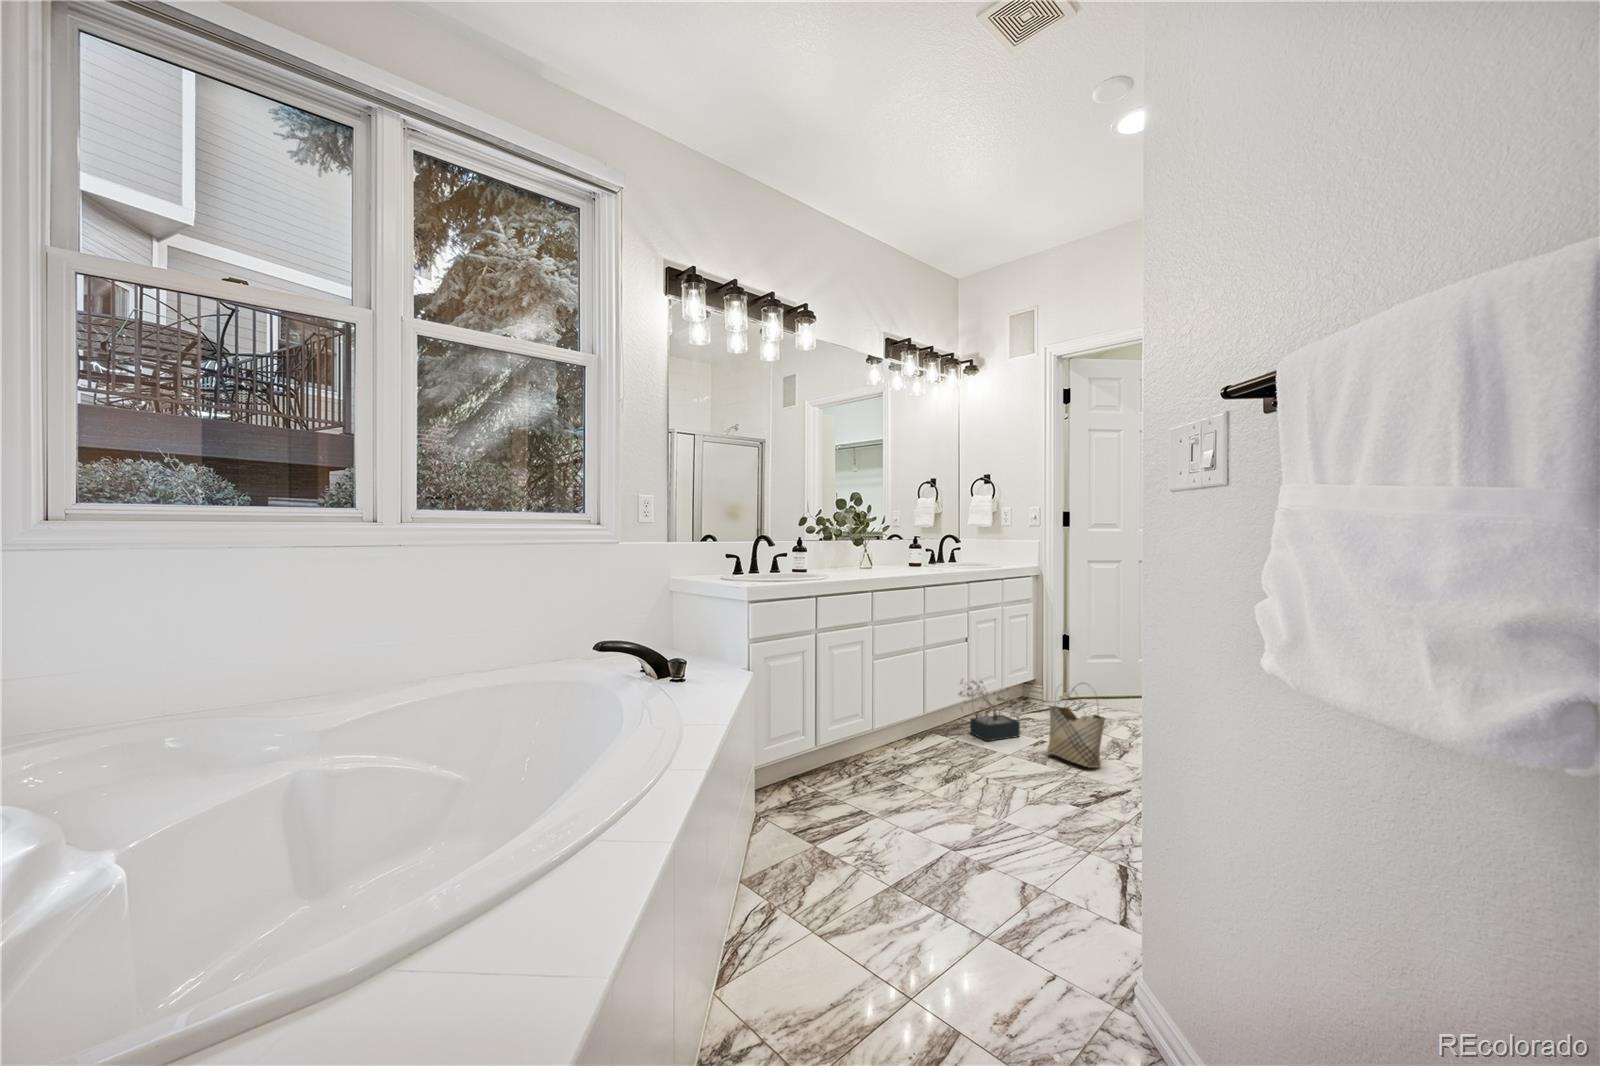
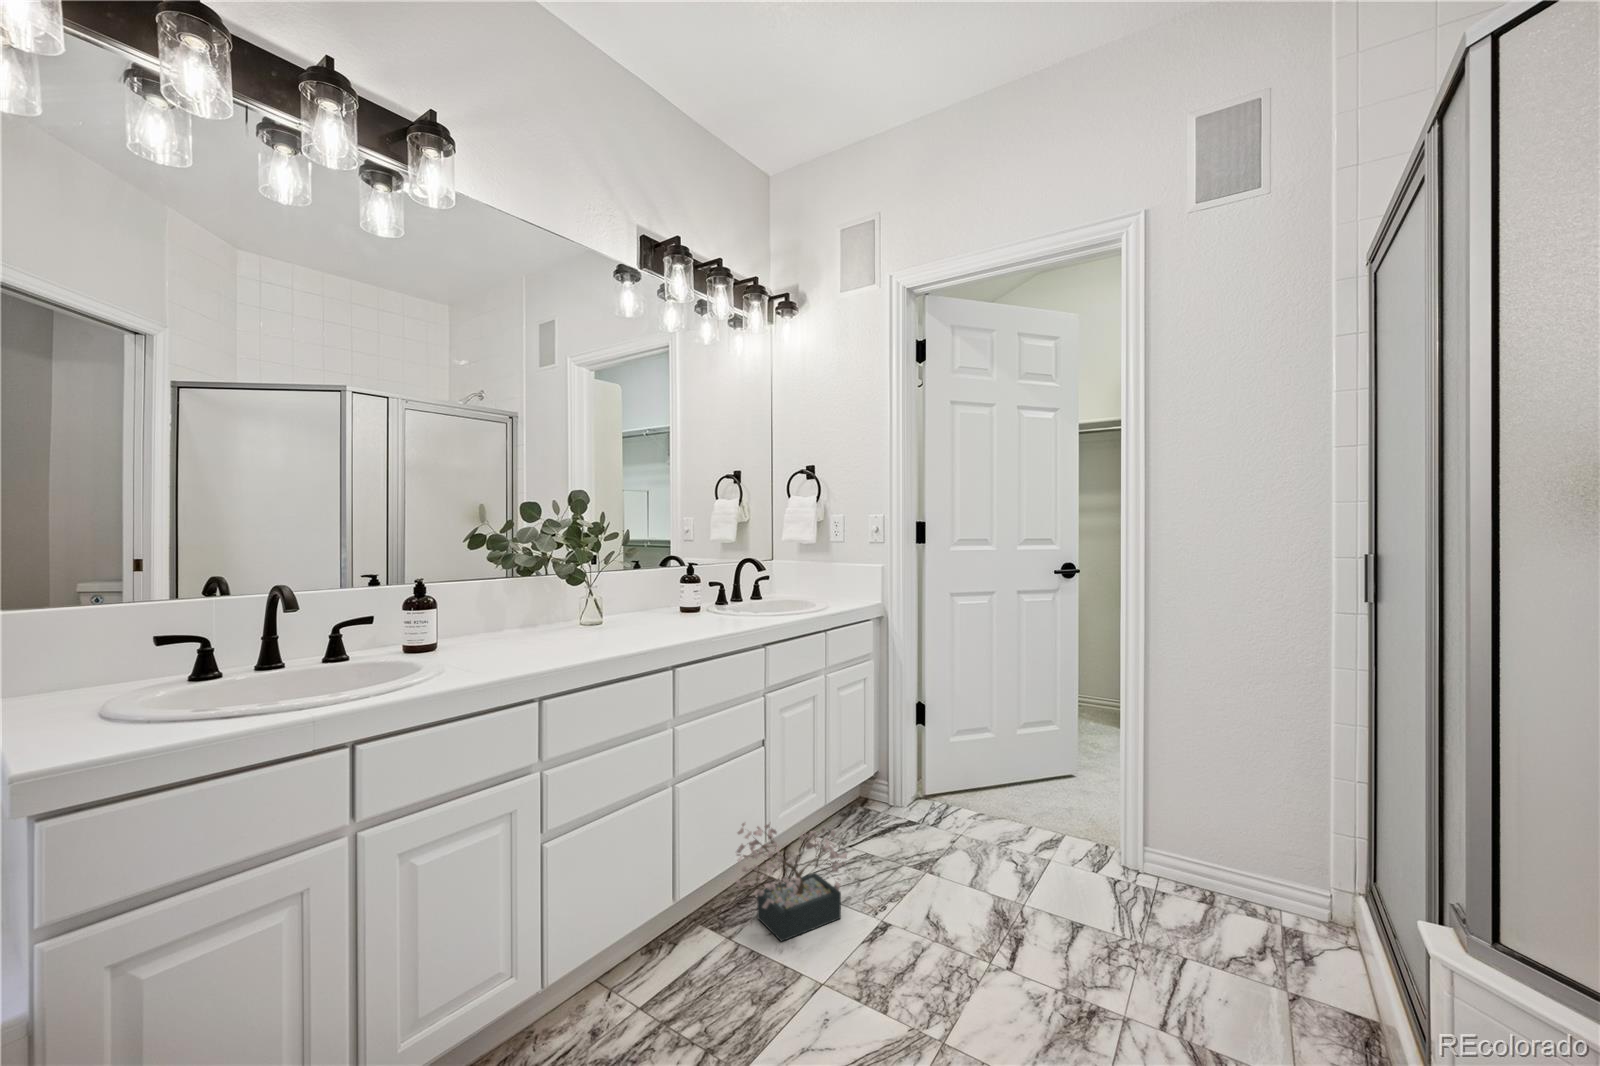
woven basket: present [1047,687,1105,768] -> none [880,838,981,1018]

